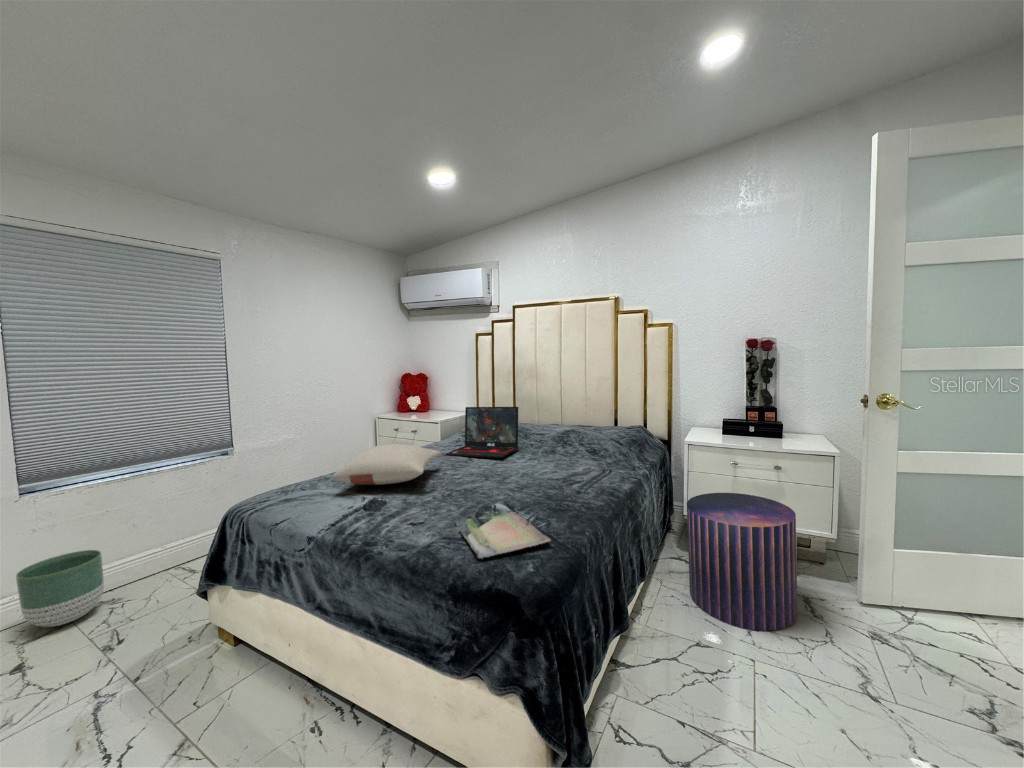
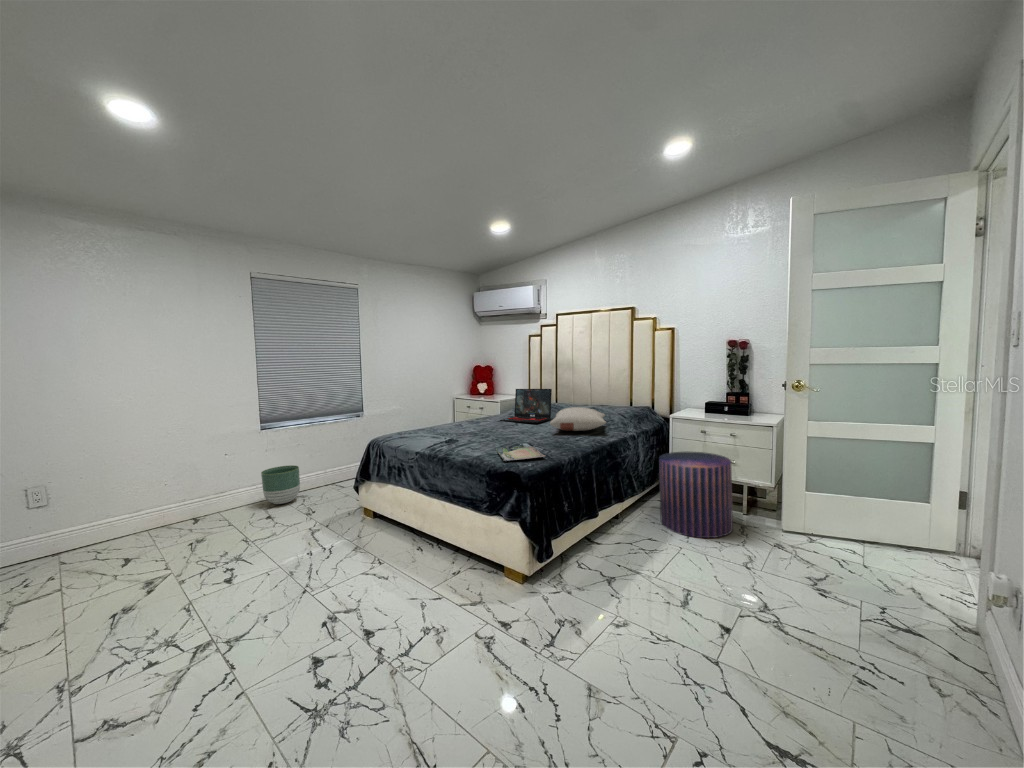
pillow: present [333,444,440,485] -> present [550,407,606,431]

